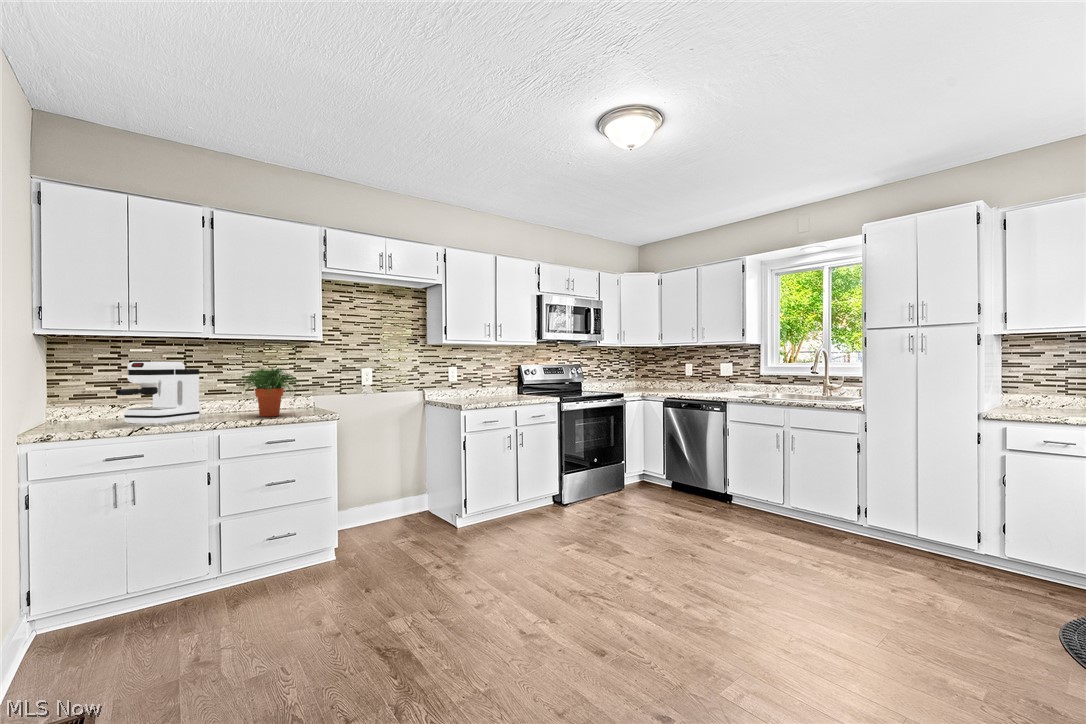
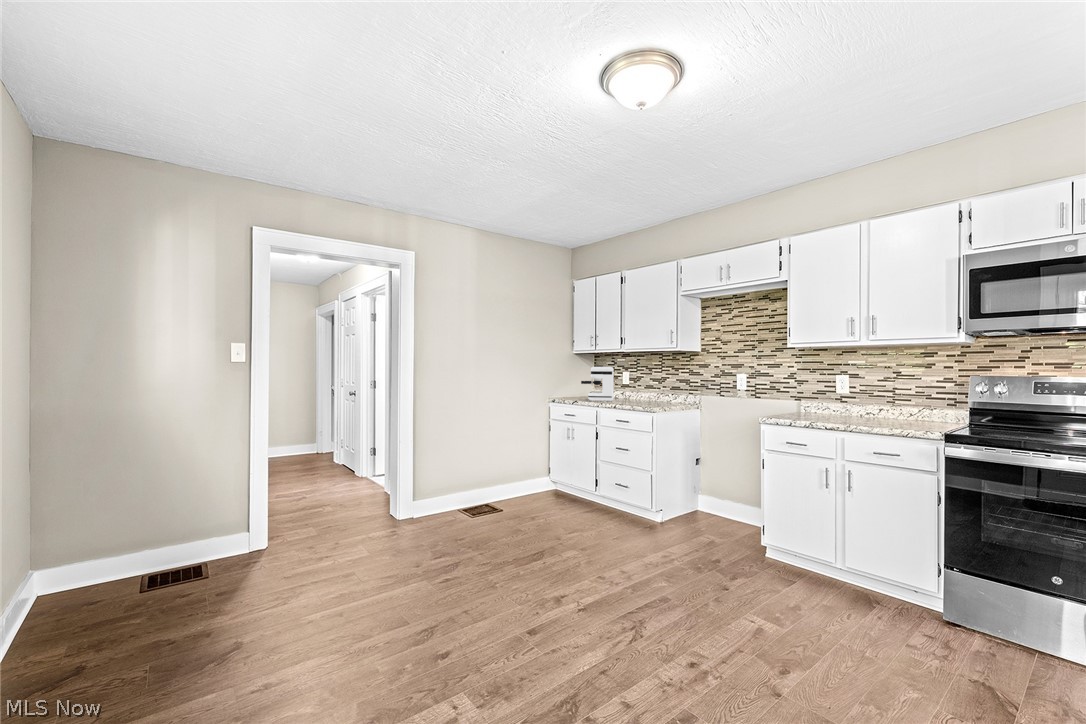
potted plant: present [241,368,298,417] -> none [623,371,662,405]

